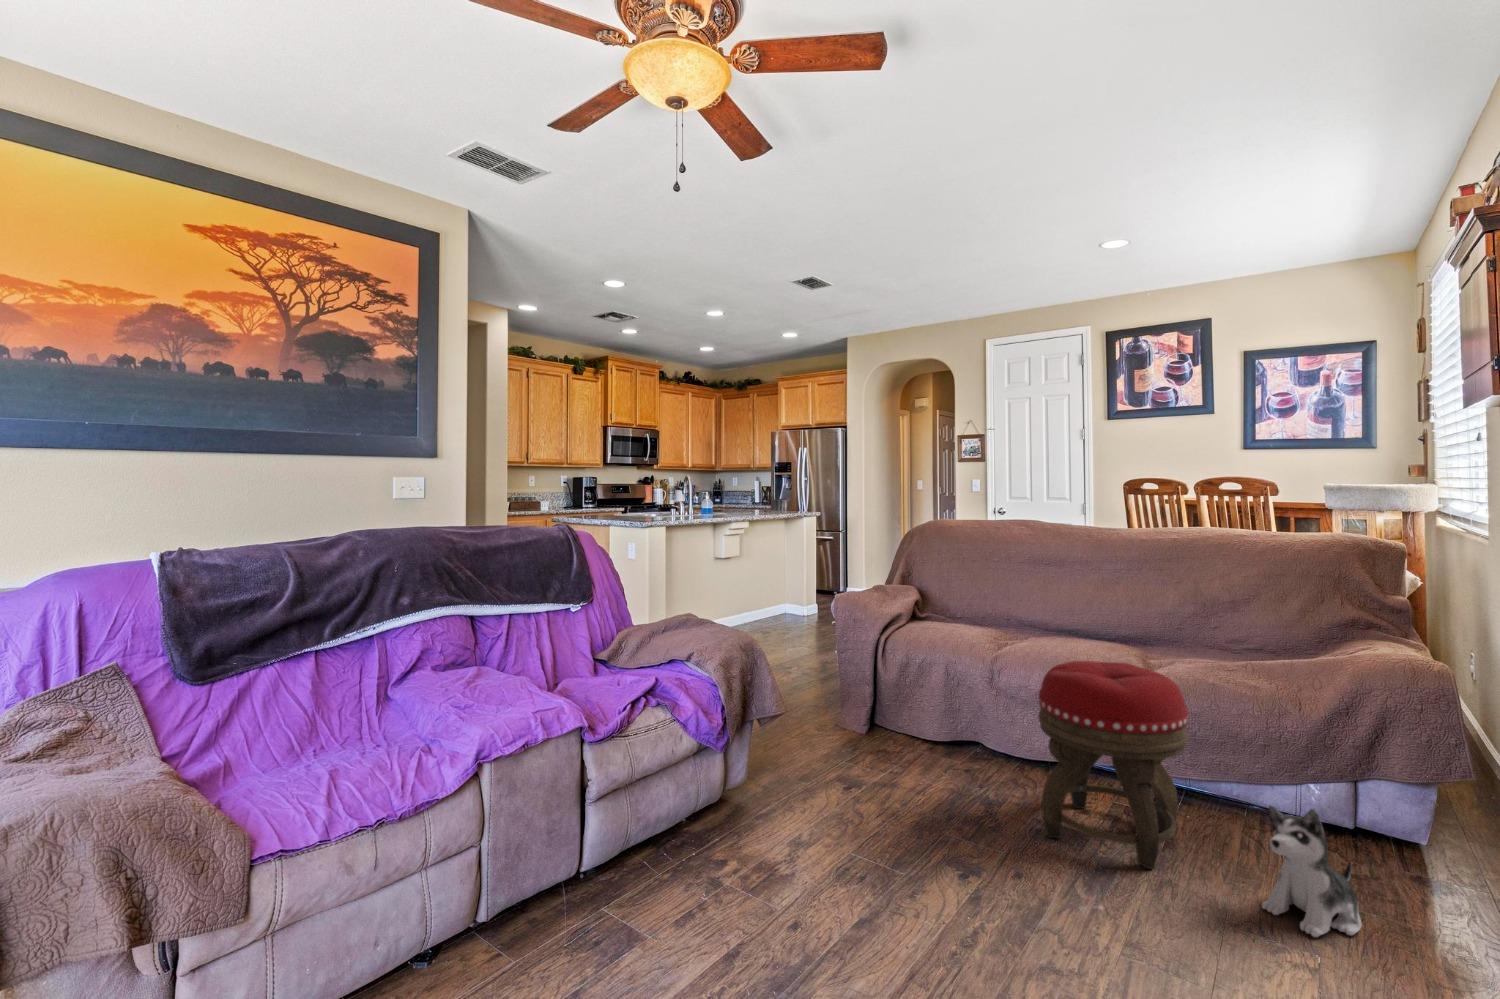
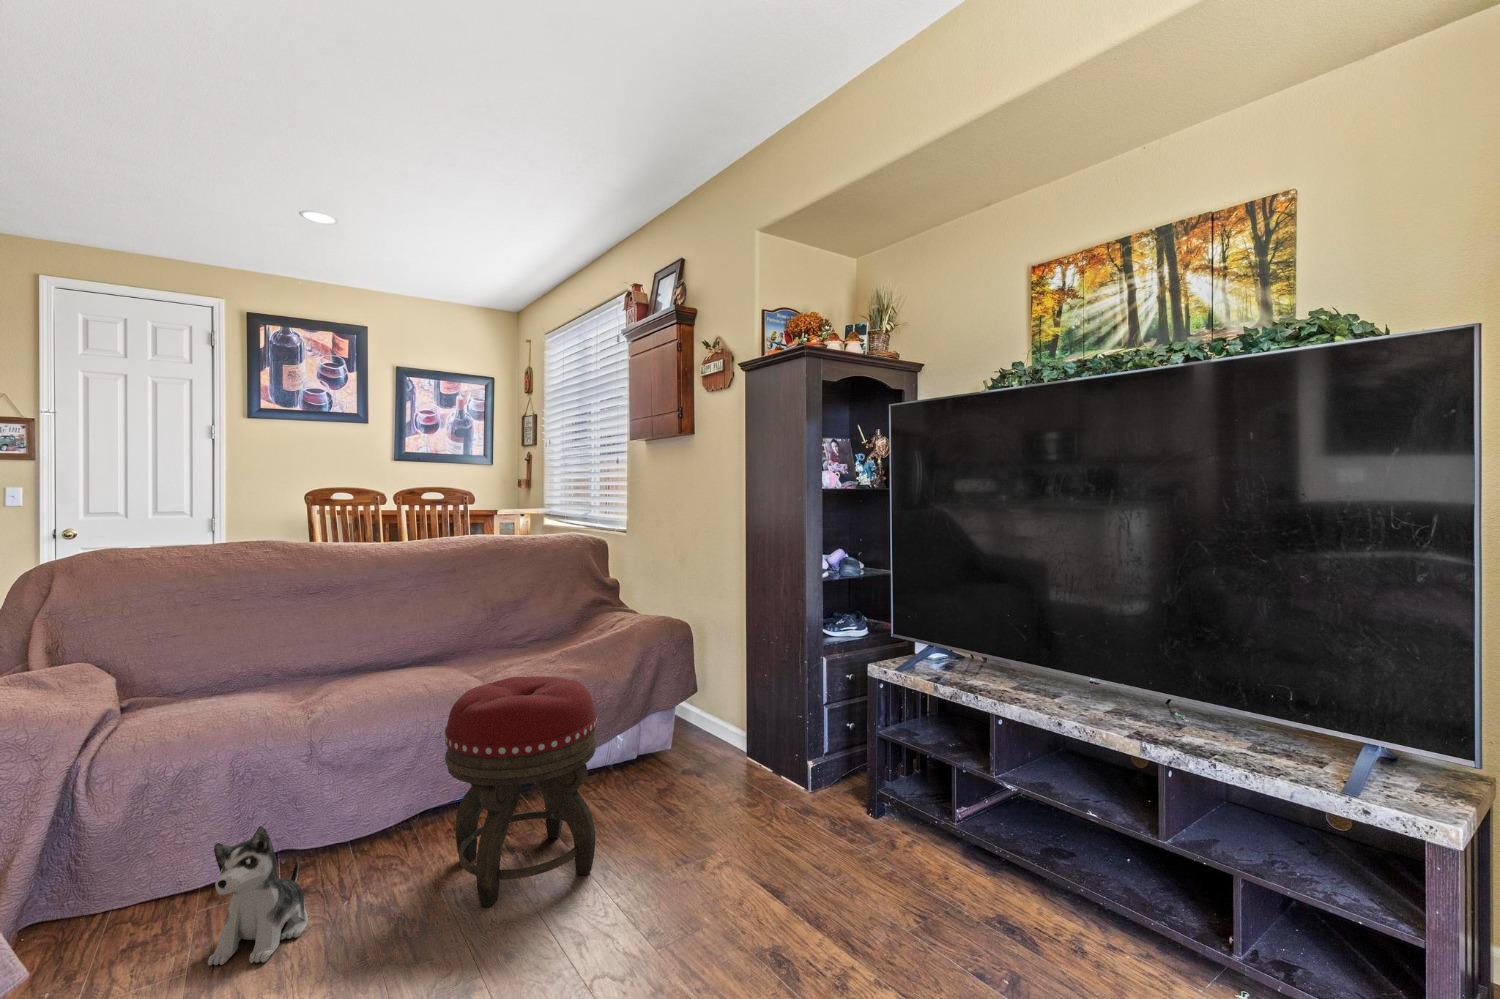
plush toy: present [1262,806,1362,937] -> present [208,826,308,966]

